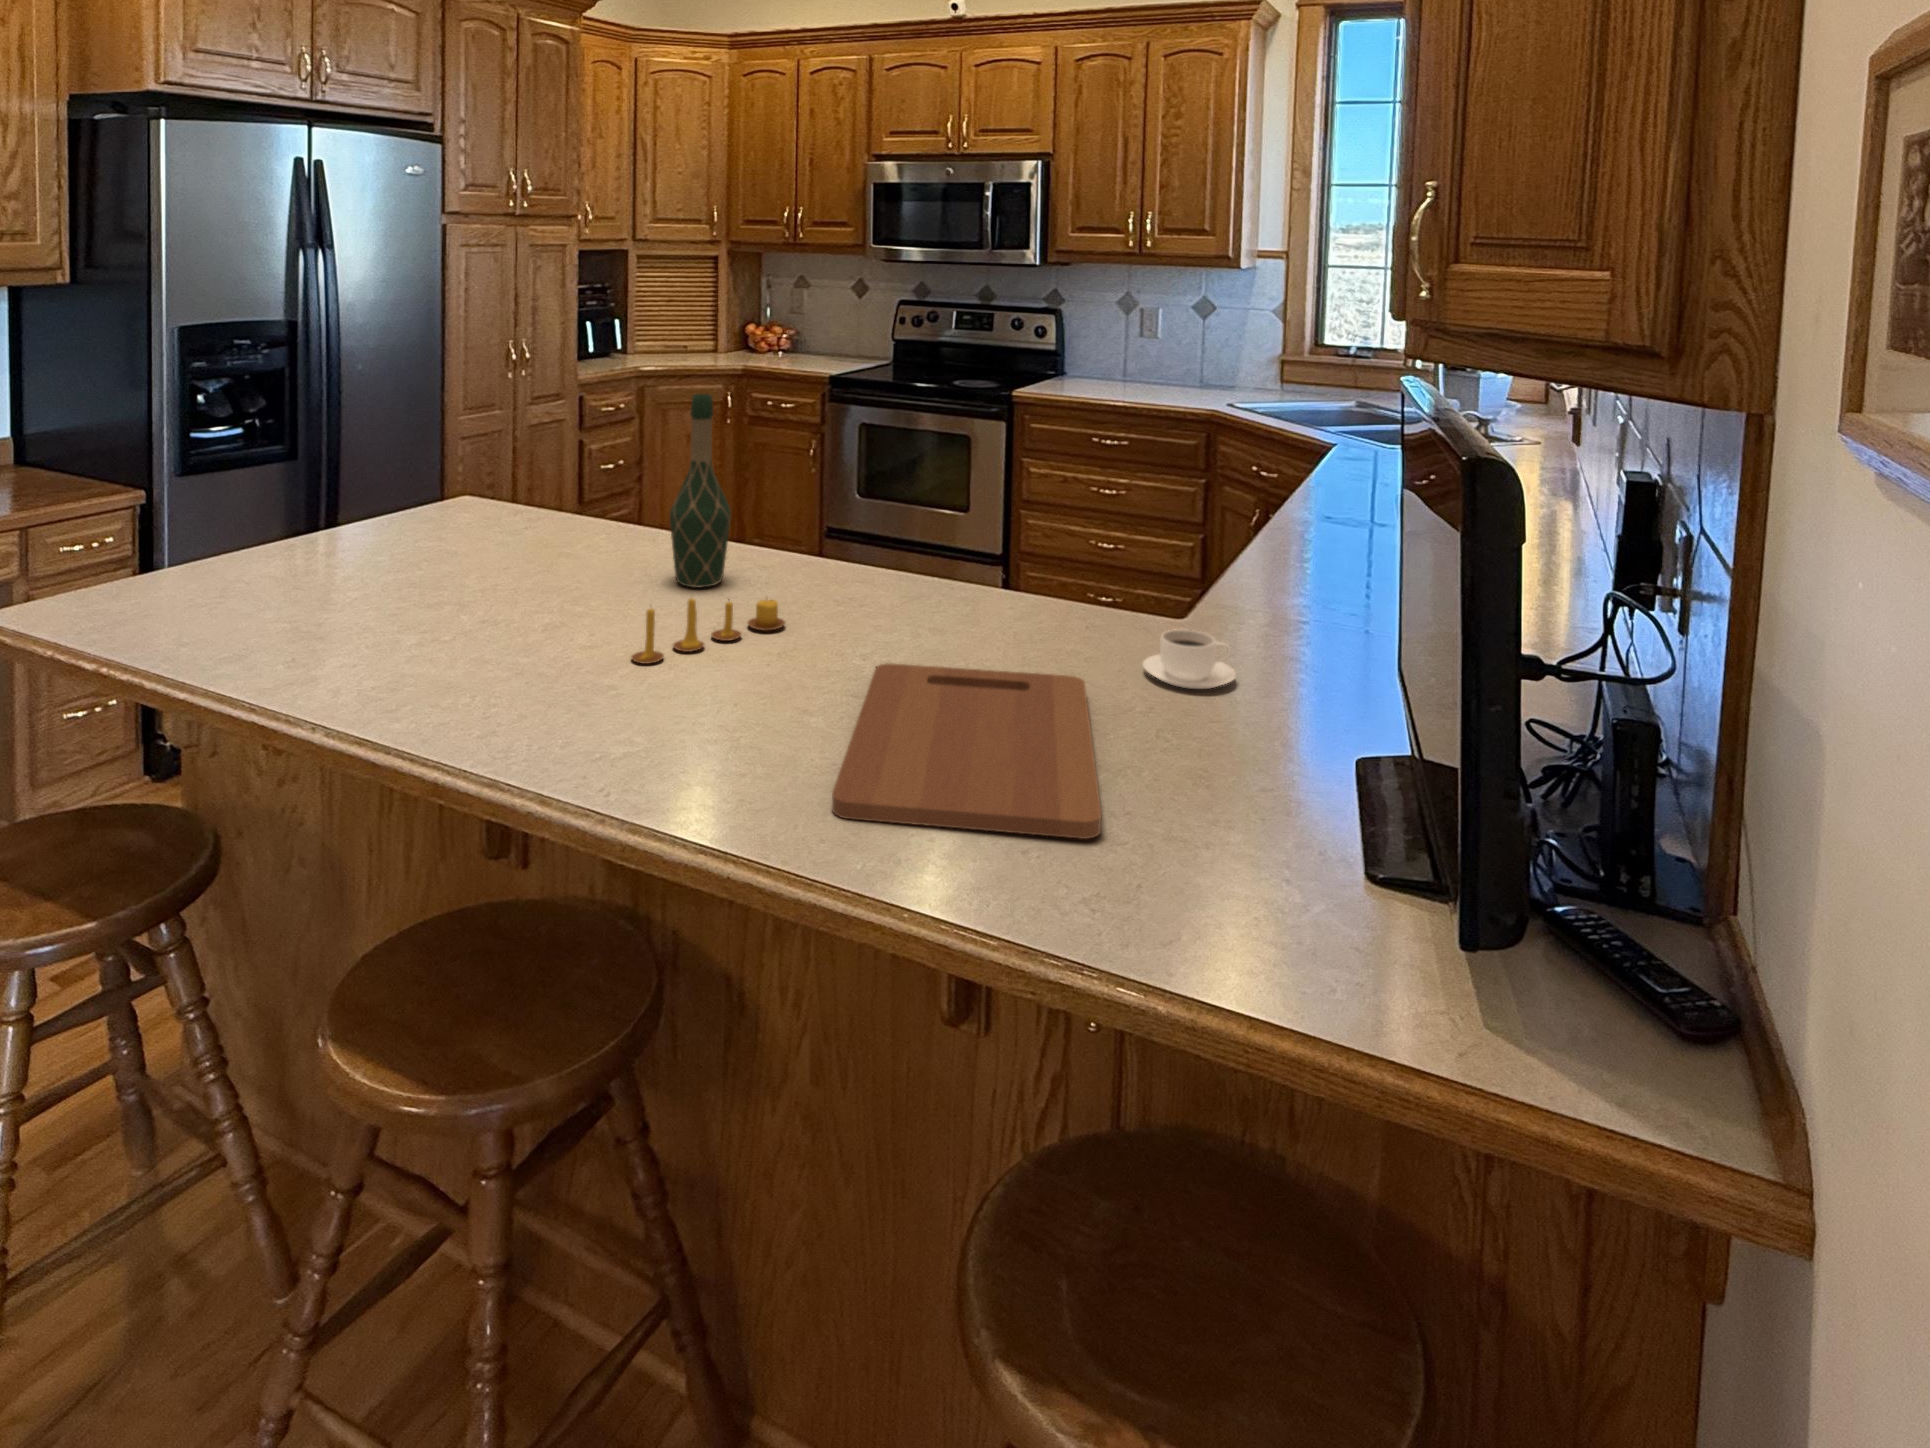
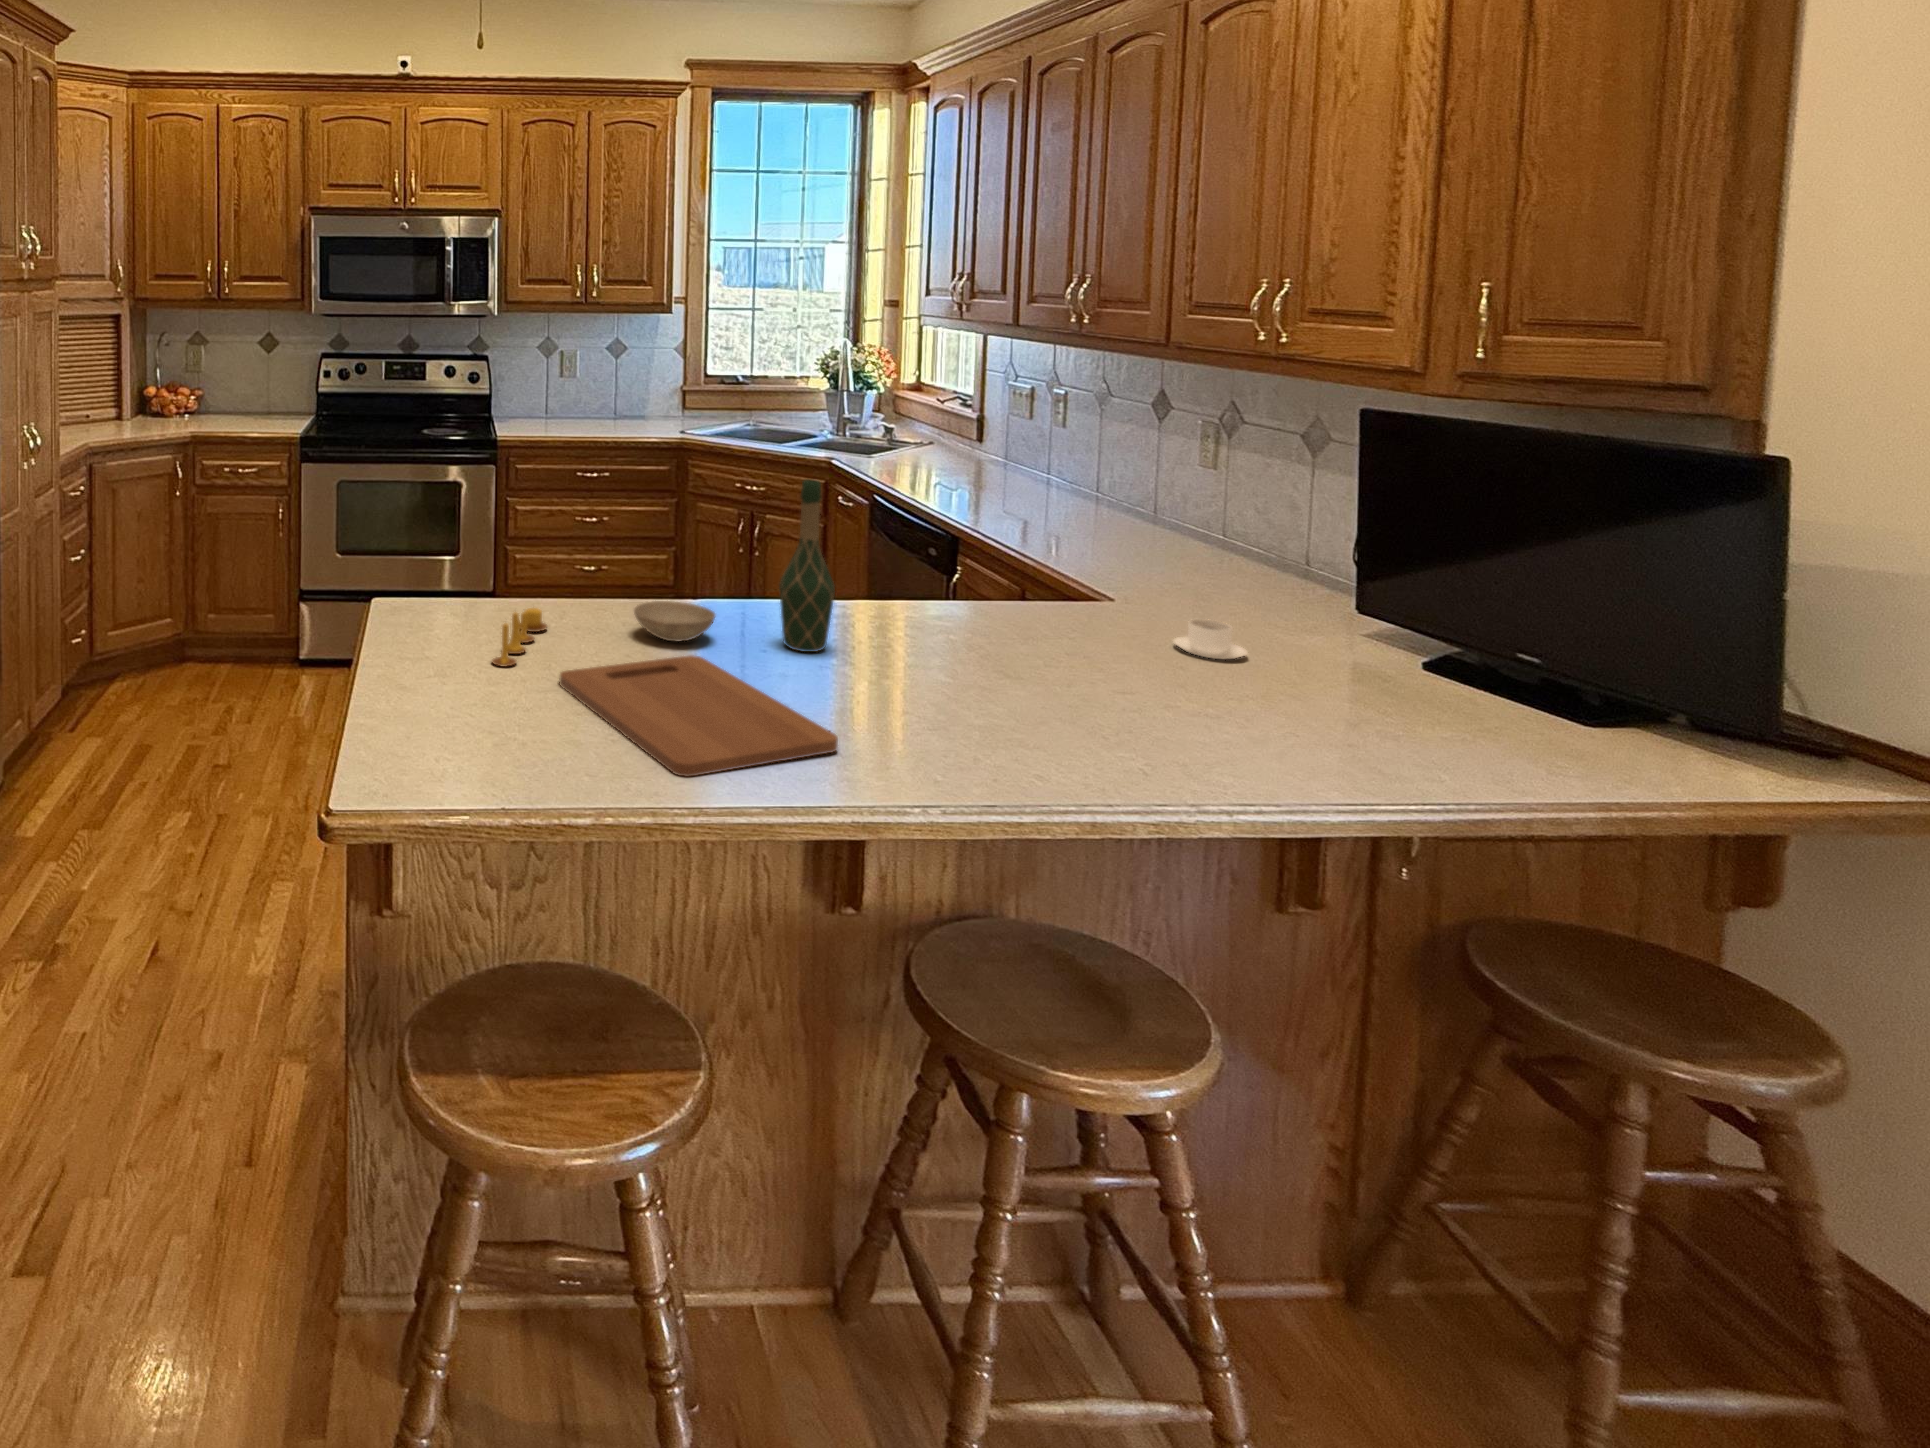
bowl: none [560,517,647,556] -> present [634,601,715,641]
candle: present [631,598,785,664] -> present [492,608,547,667]
cutting board: present [832,663,1101,839] -> present [559,655,838,777]

